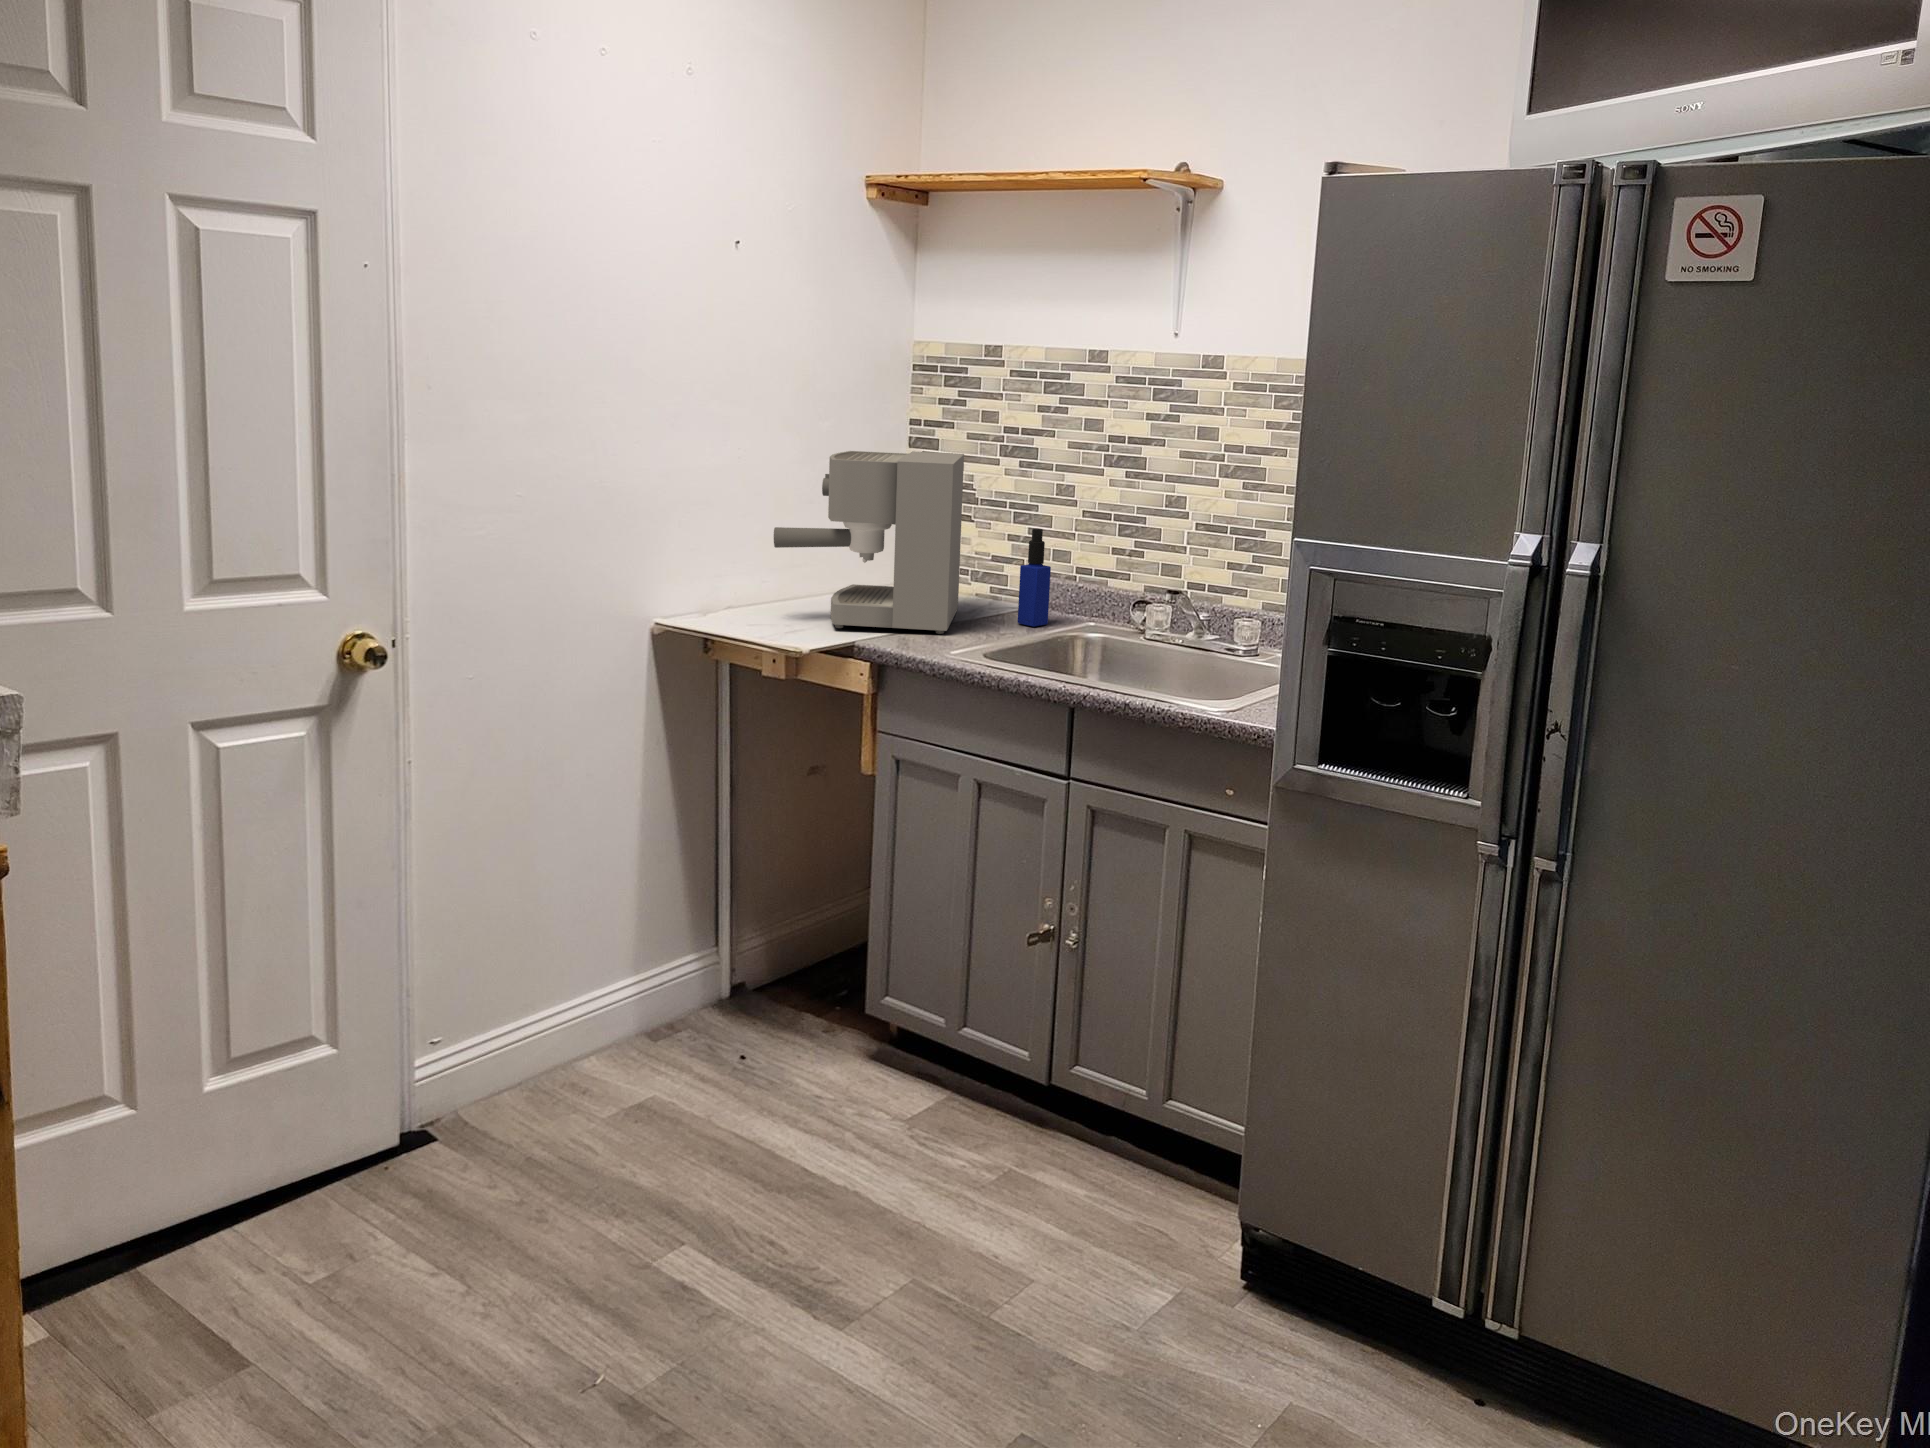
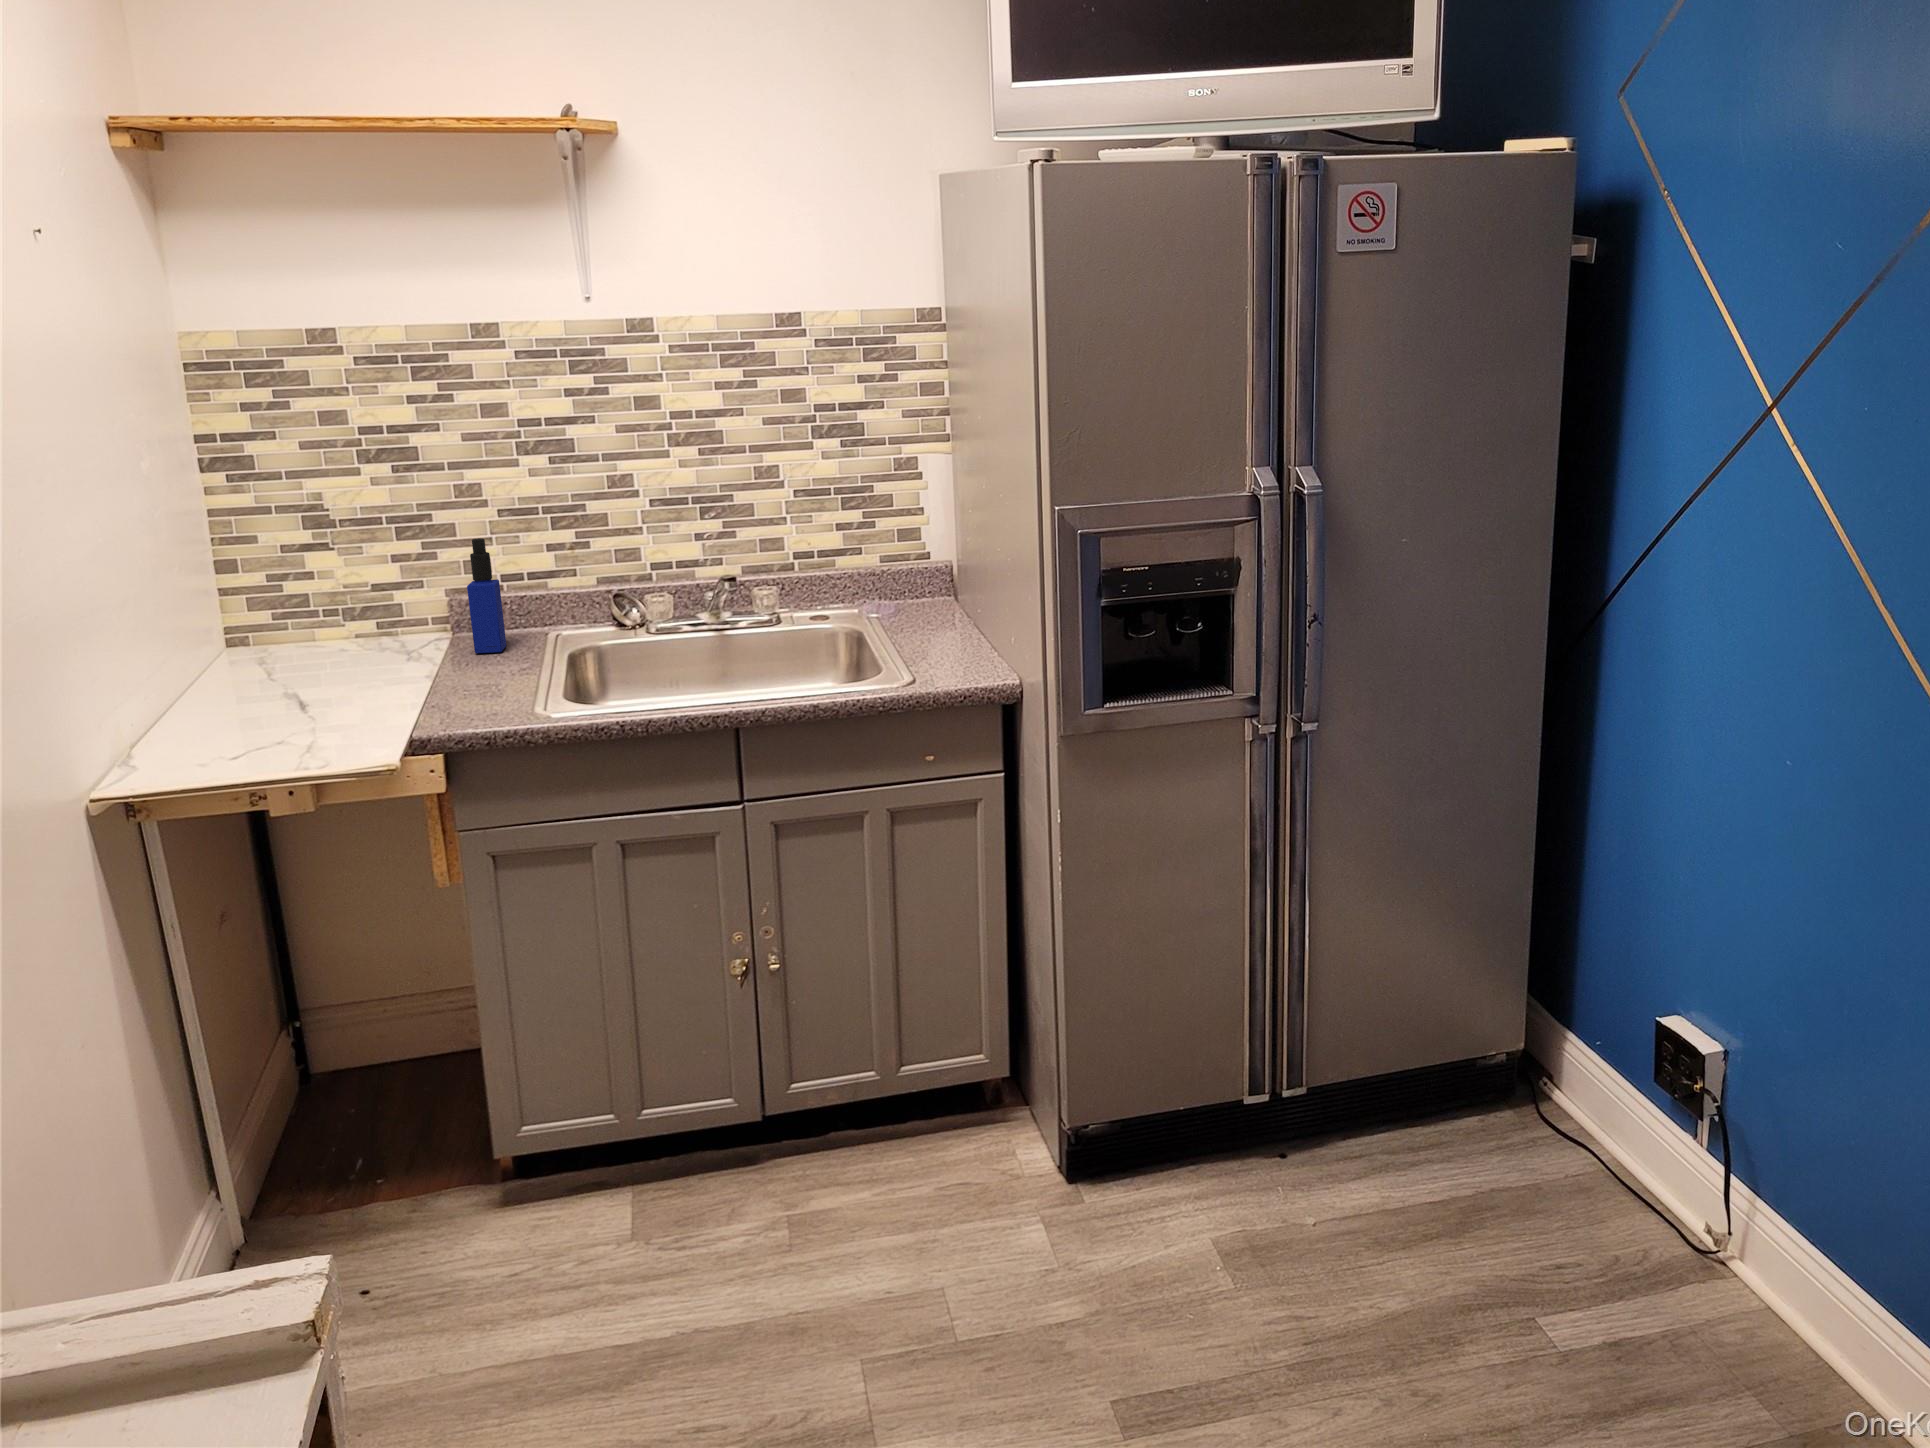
coffee maker: present [774,451,964,634] -> none [154,466,436,713]

